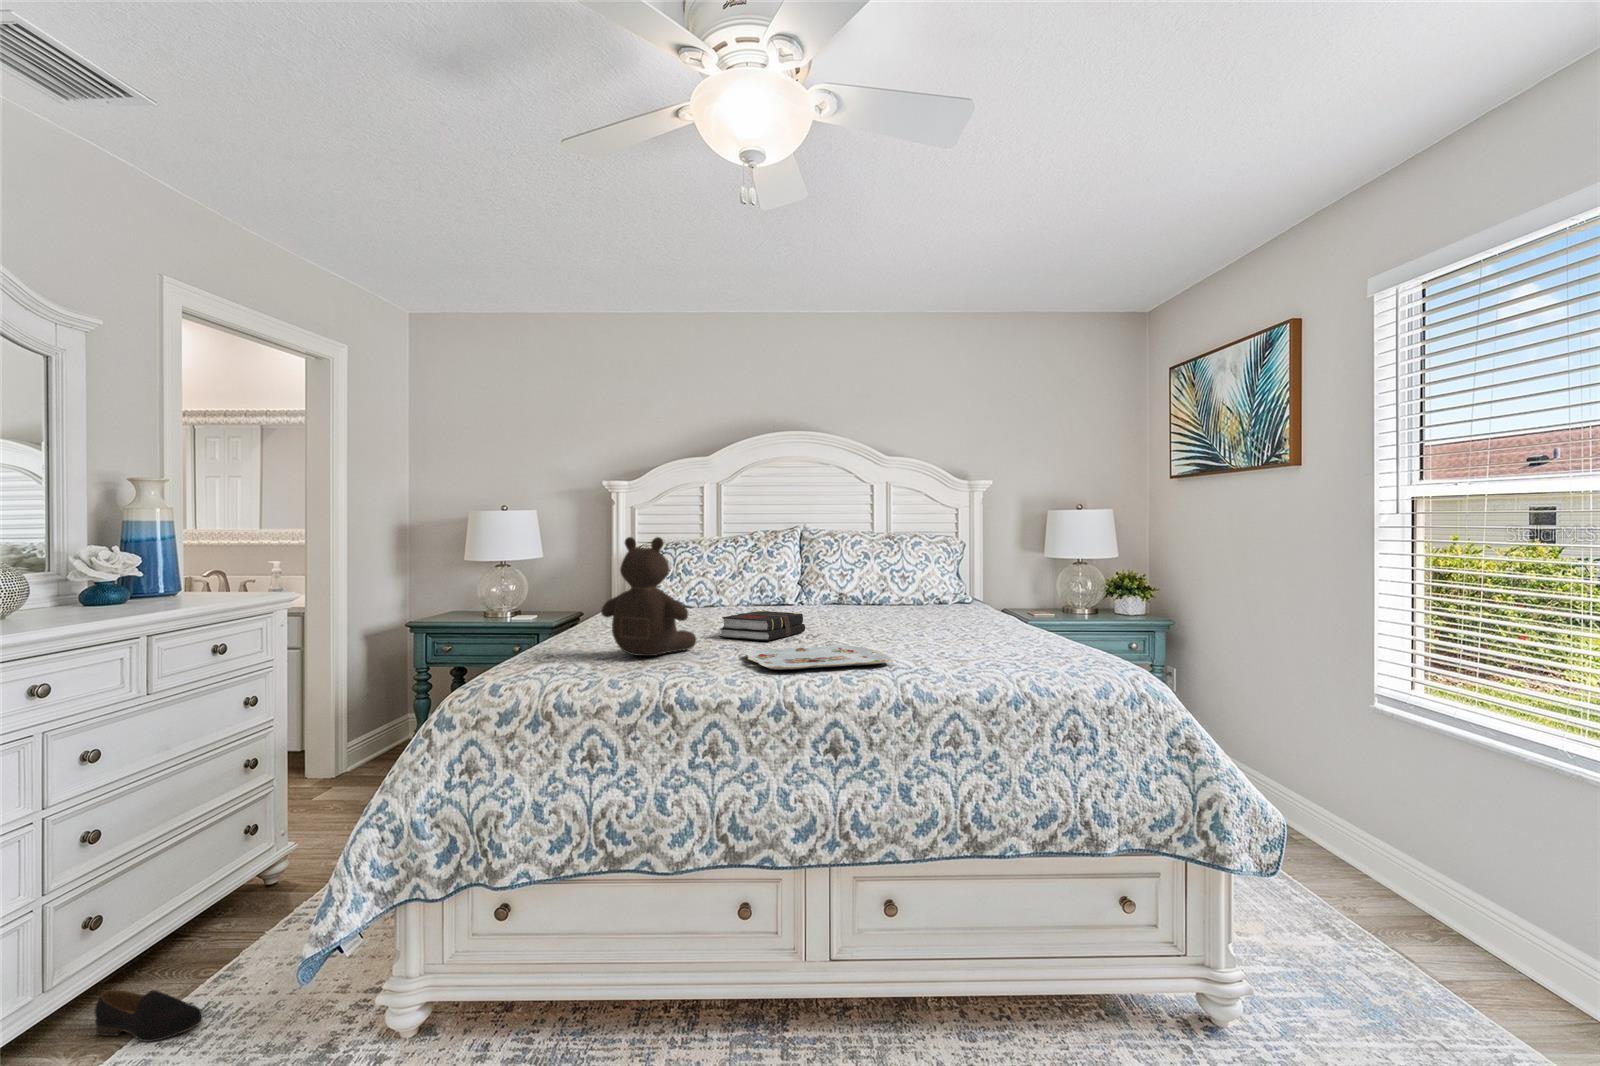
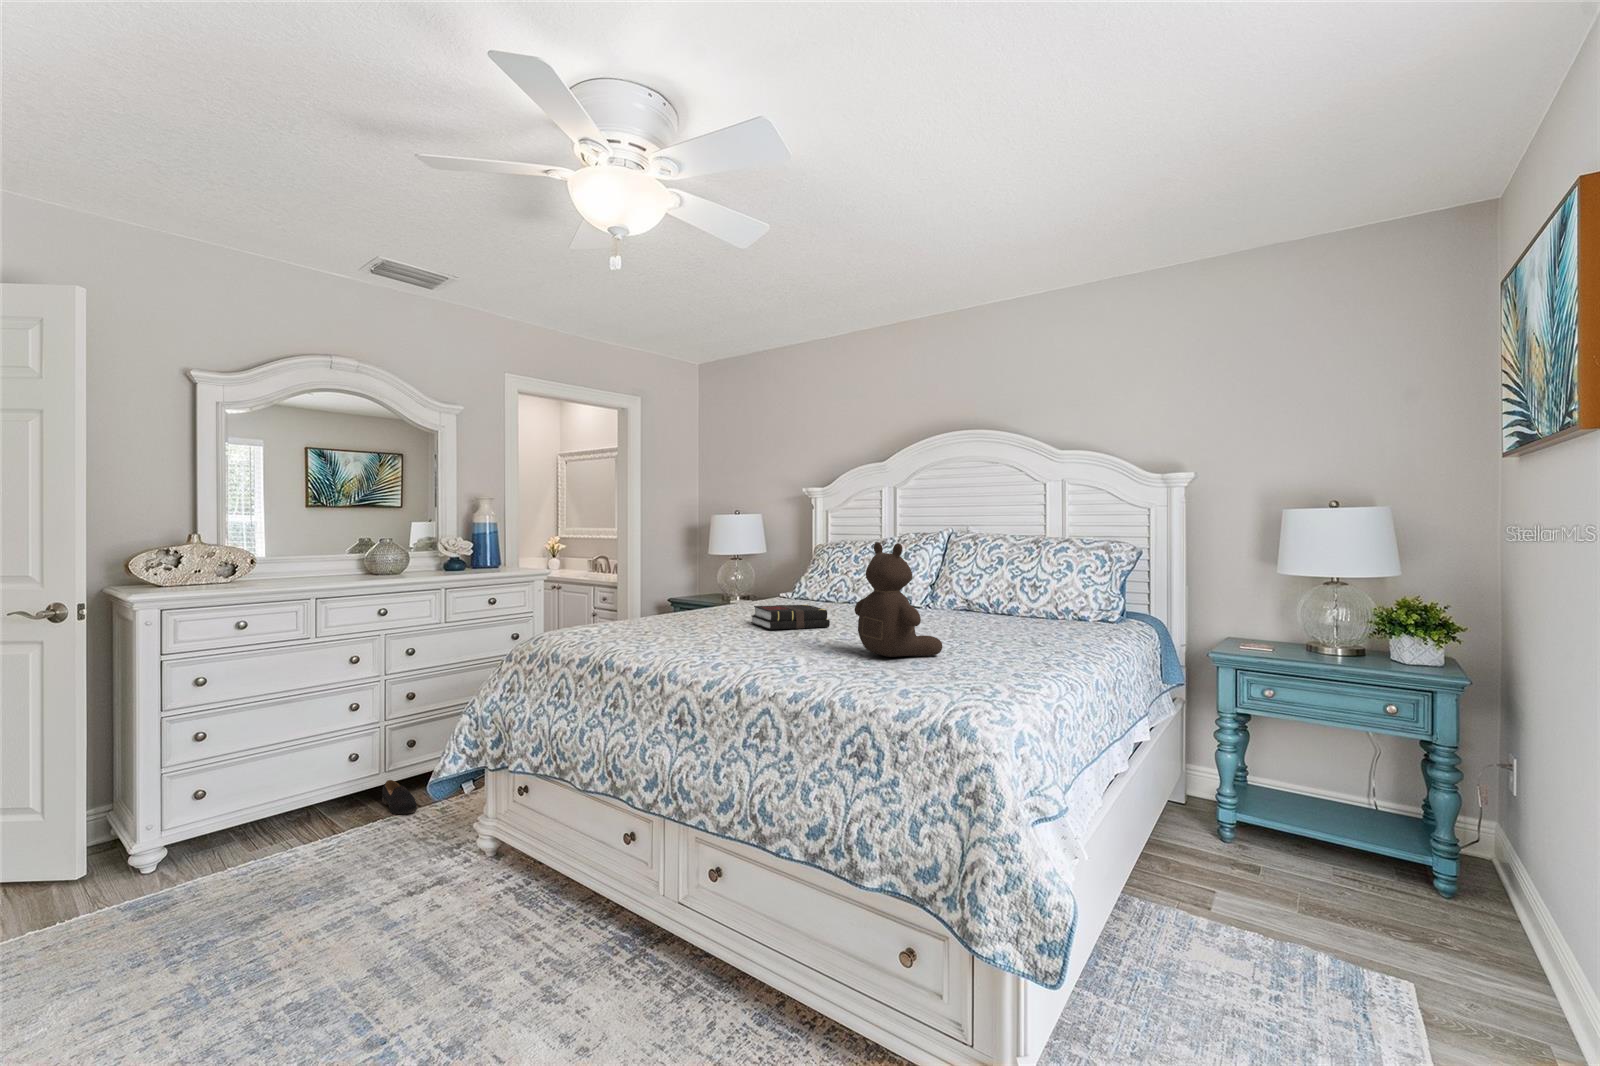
teddy bear: present [601,537,696,656] -> present [855,542,942,657]
serving tray: present [744,645,892,670] -> none [676,634,809,658]

